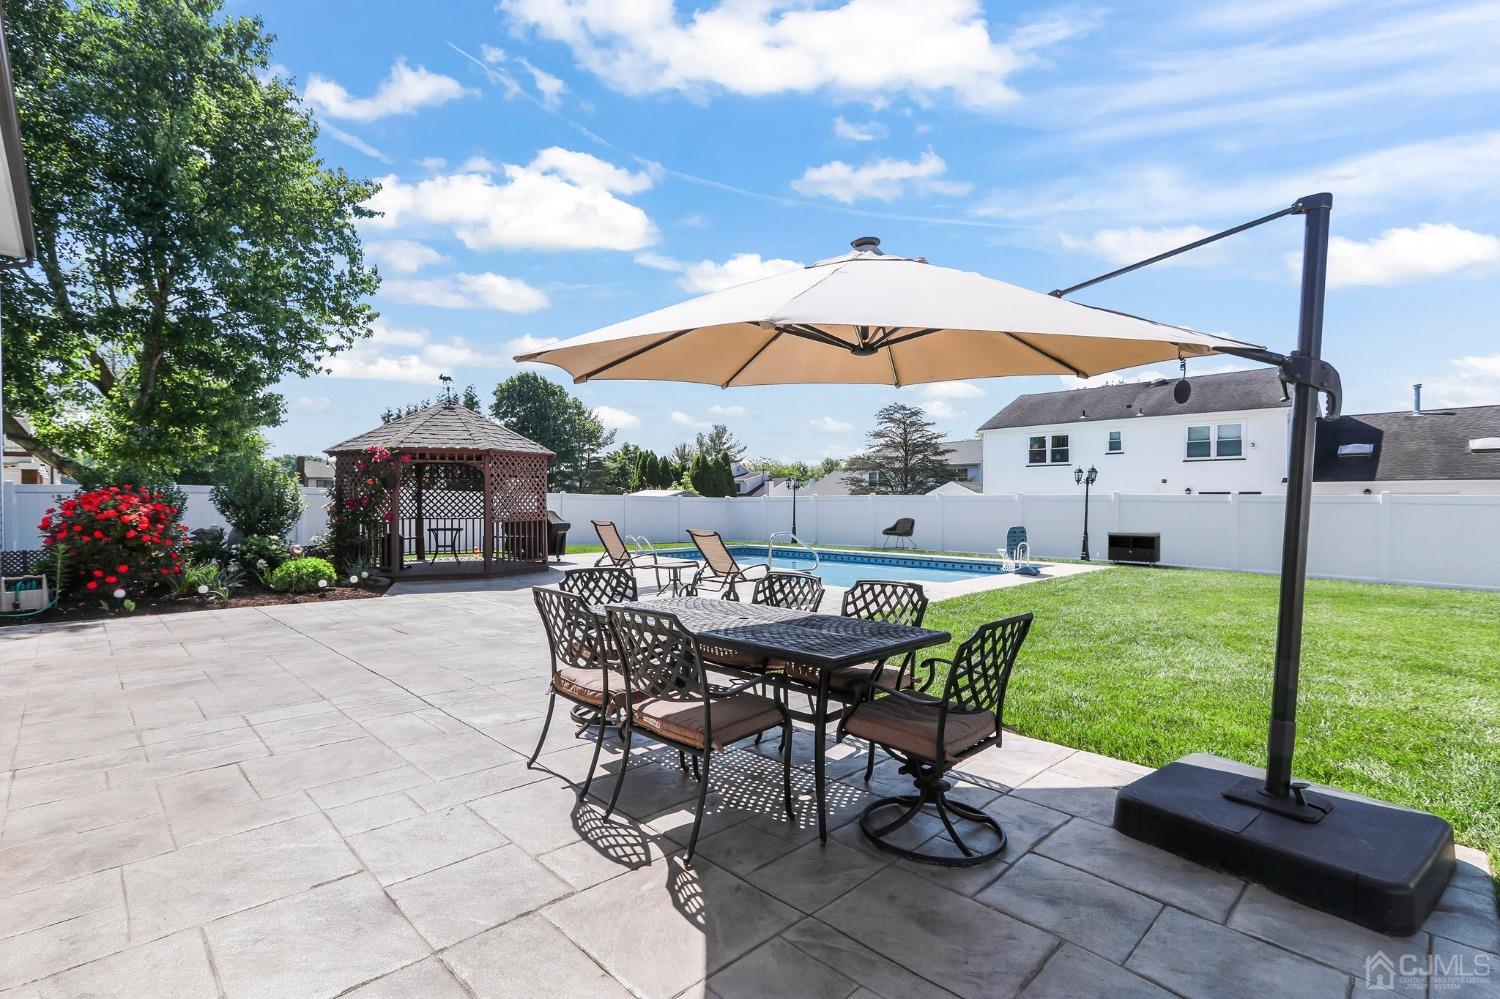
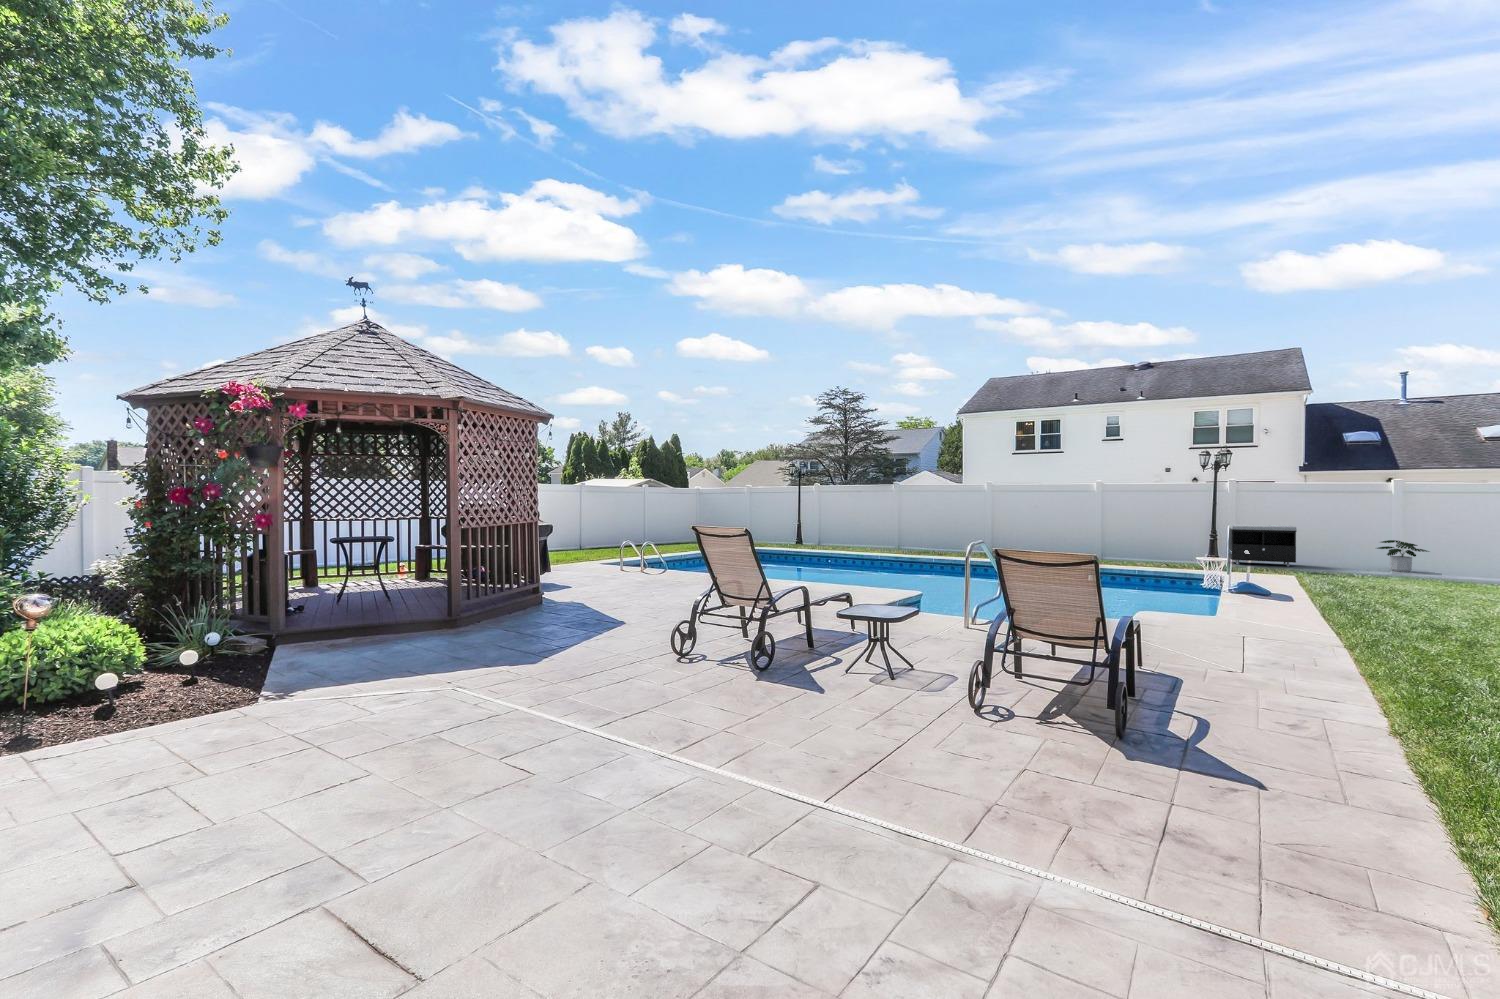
lounge chair: present [882,518,916,550] -> none [918,511,958,550]
potted plant: none [1219,545,1256,571] -> present [1377,540,1429,572]

